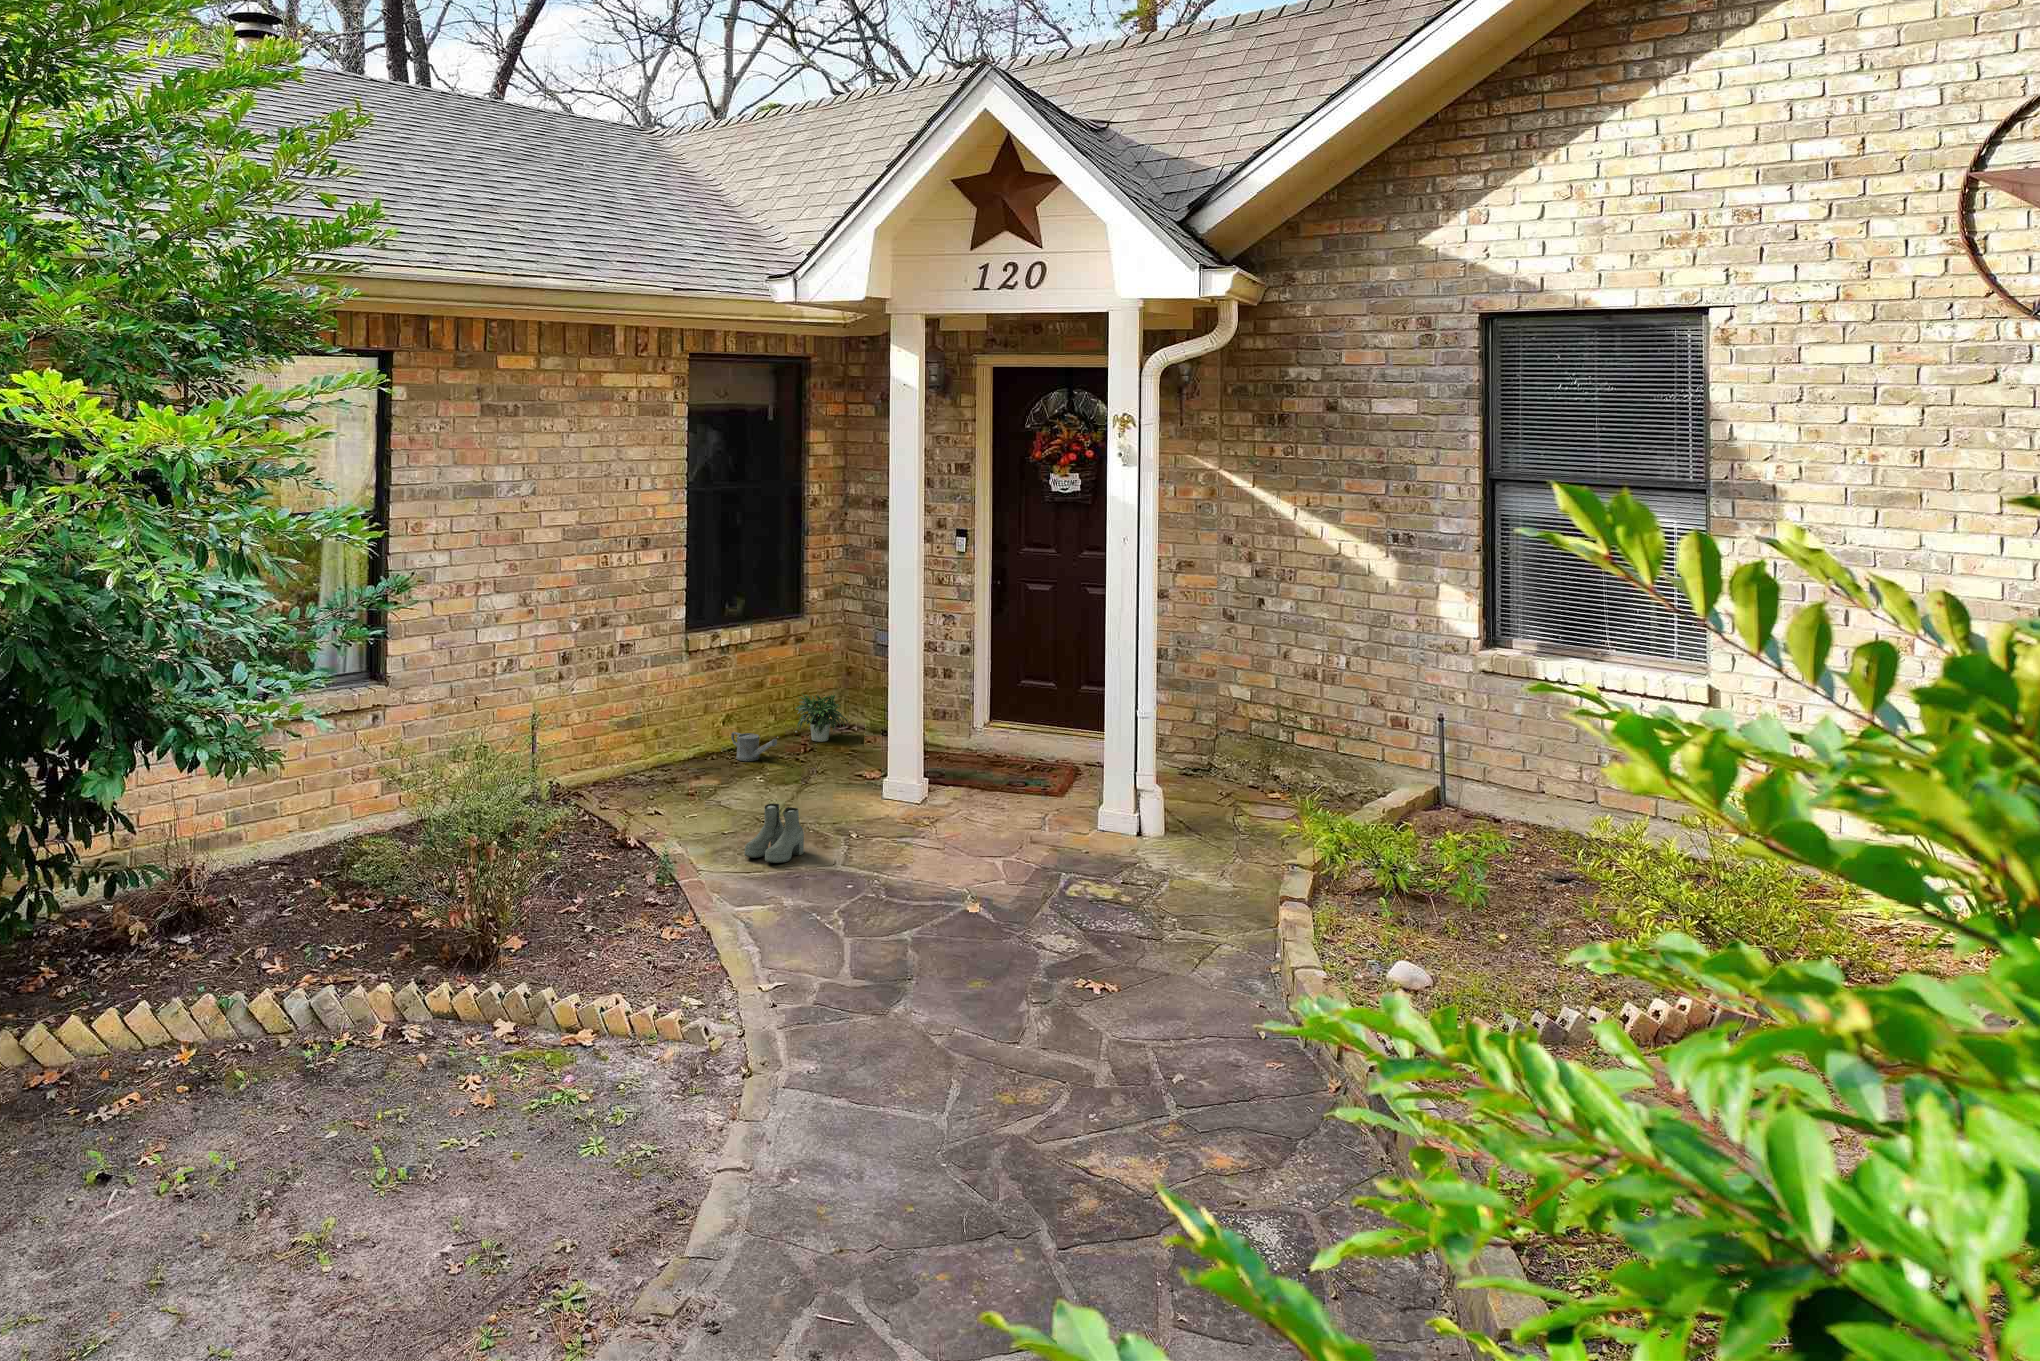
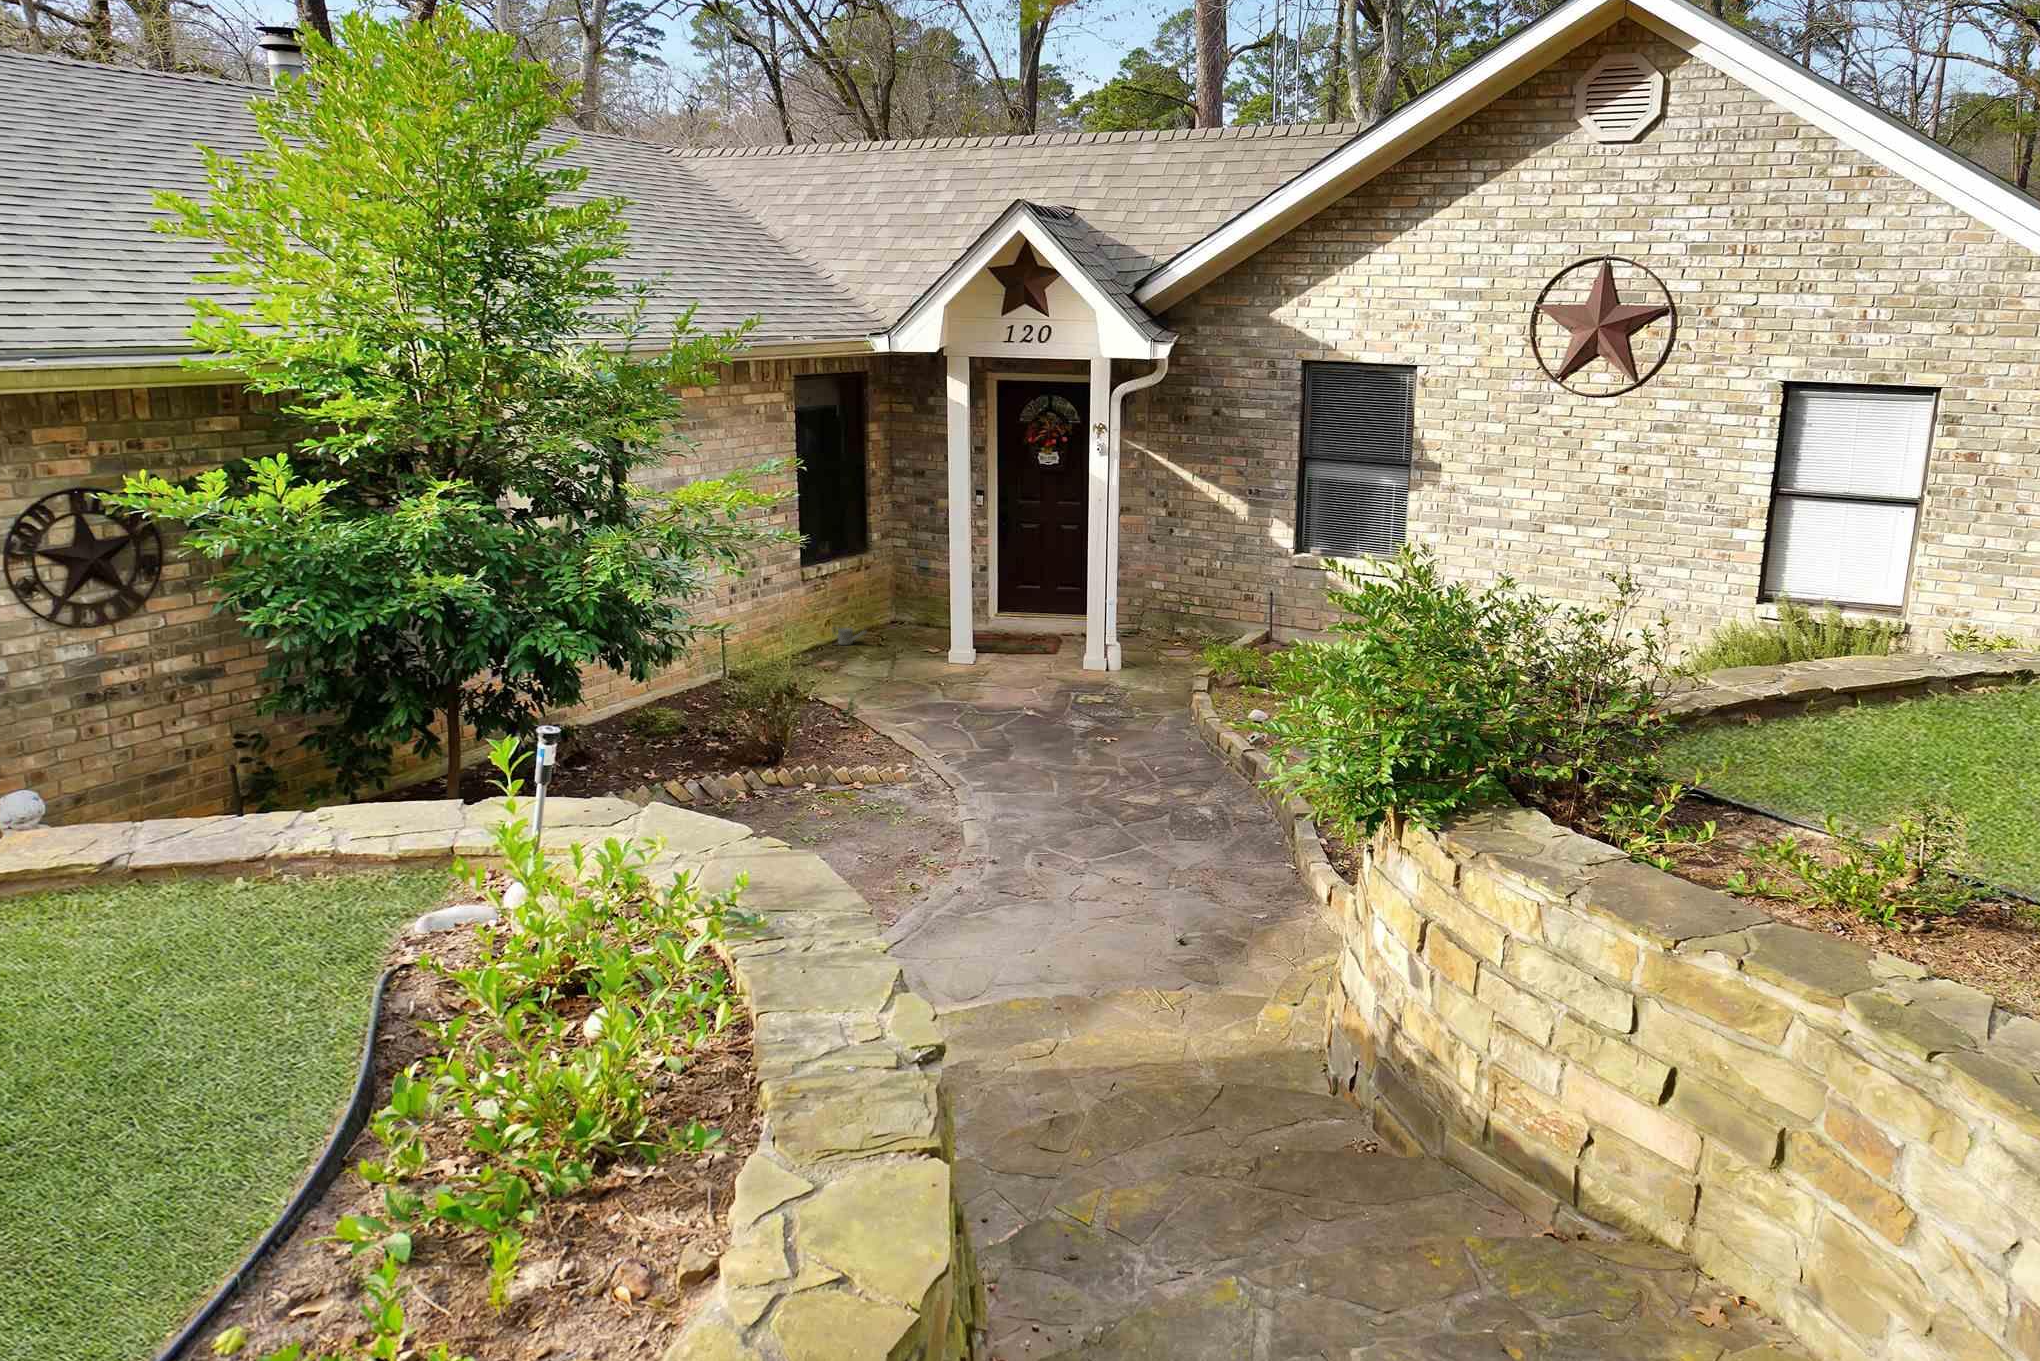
potted plant: present [777,693,848,742] -> none [859,600,907,631]
boots: present [744,803,804,863] -> none [878,663,912,695]

